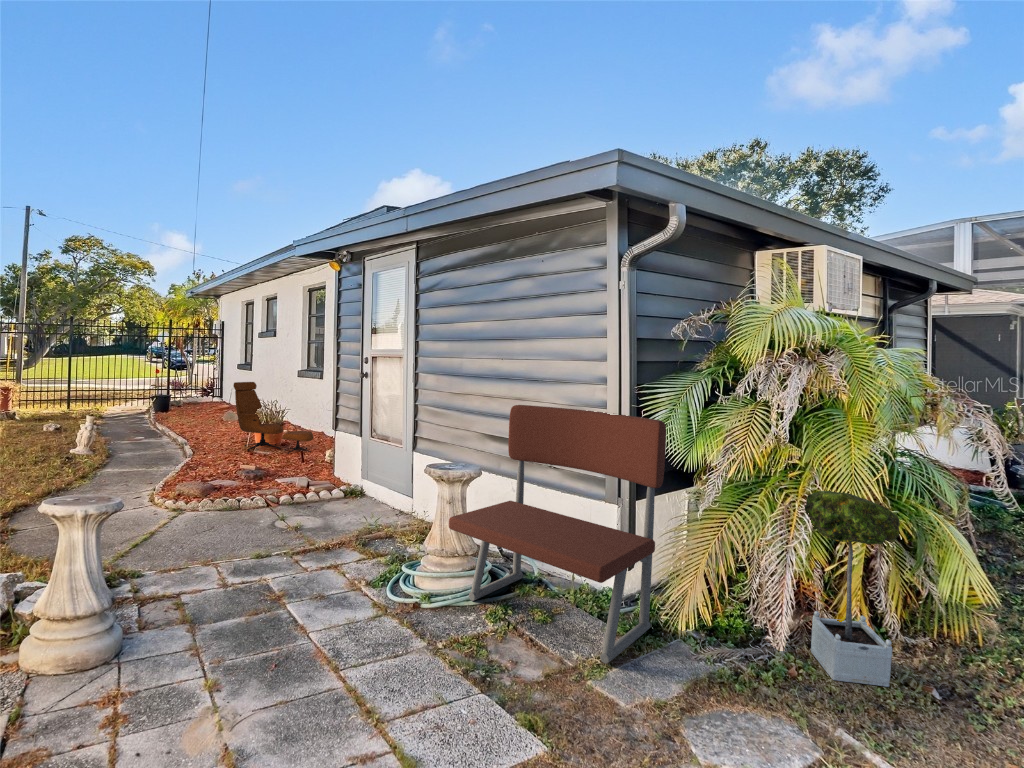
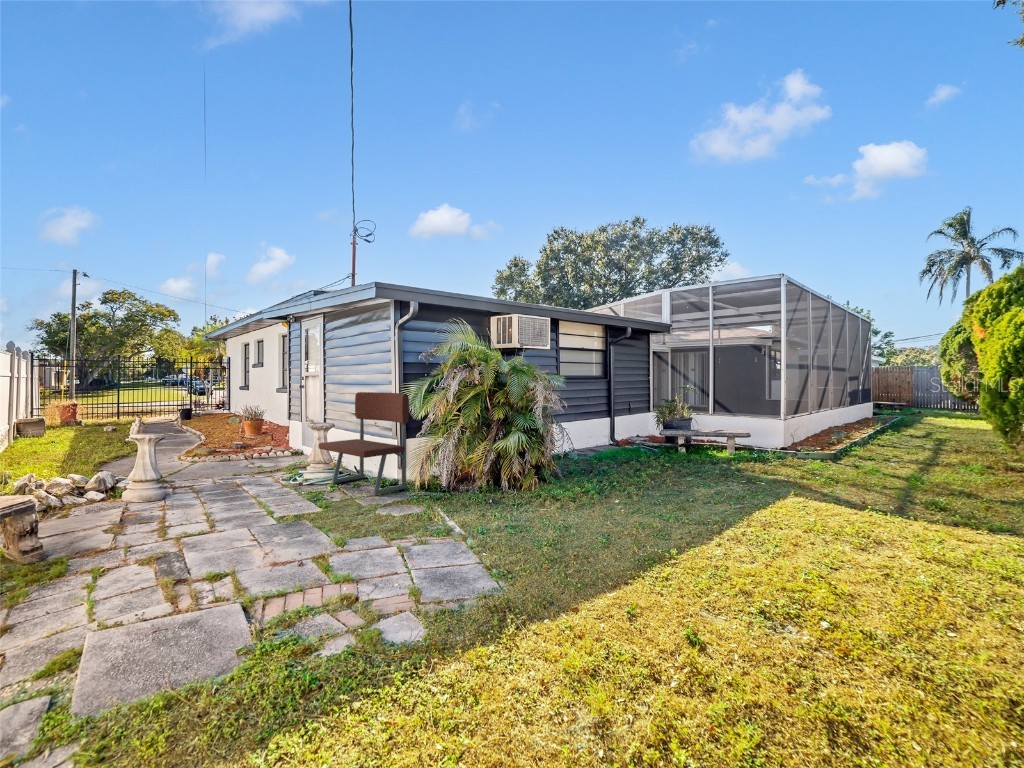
lounge chair: present [233,382,313,454] -> none [232,395,285,440]
potted tree: present [804,491,900,687] -> none [460,418,493,498]

